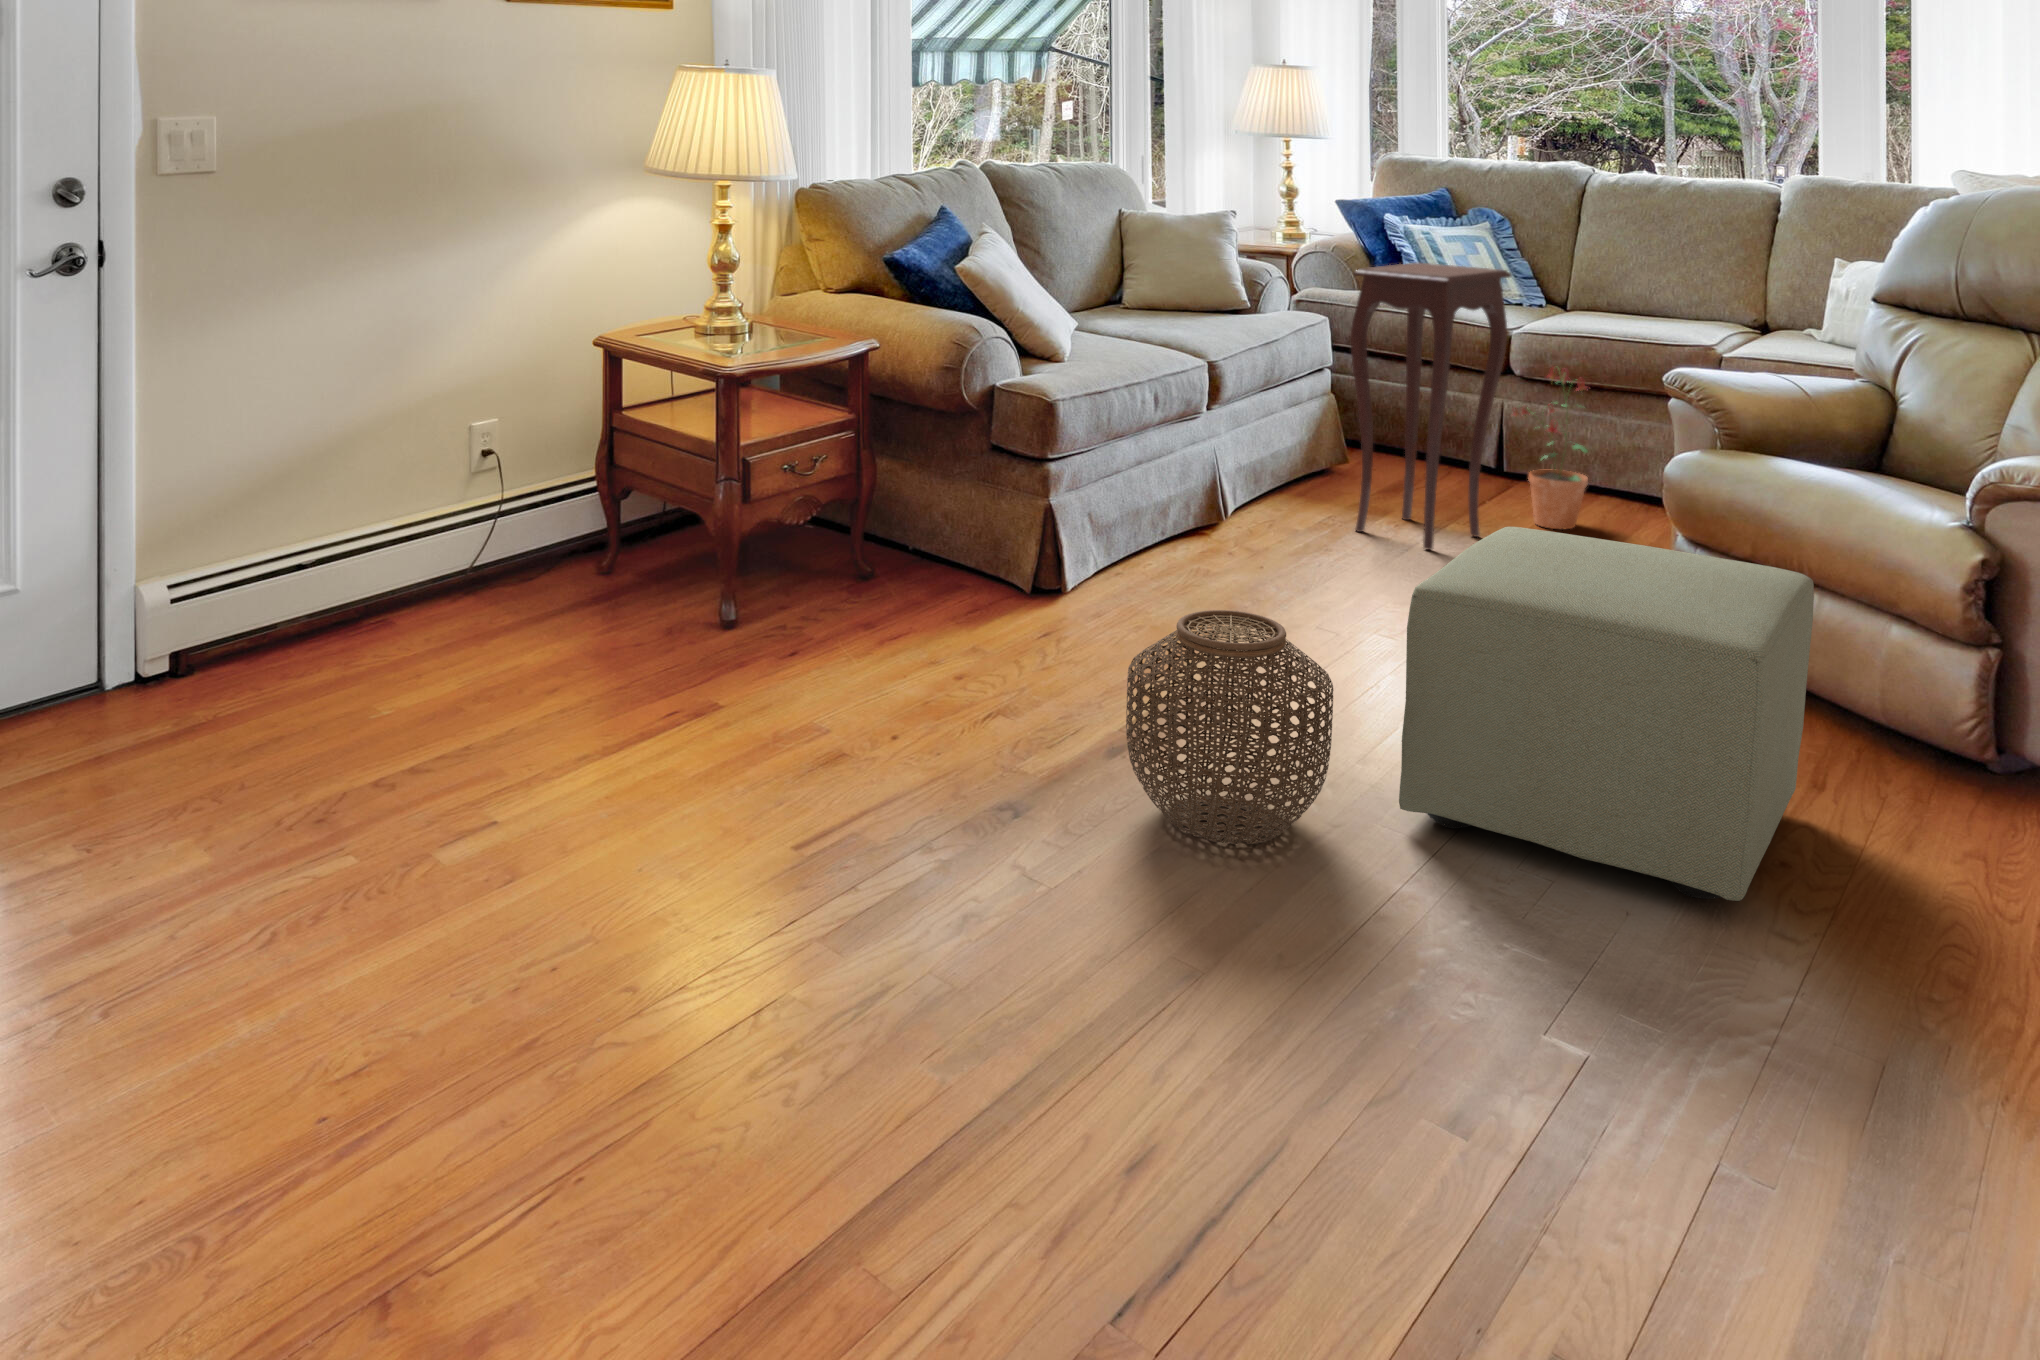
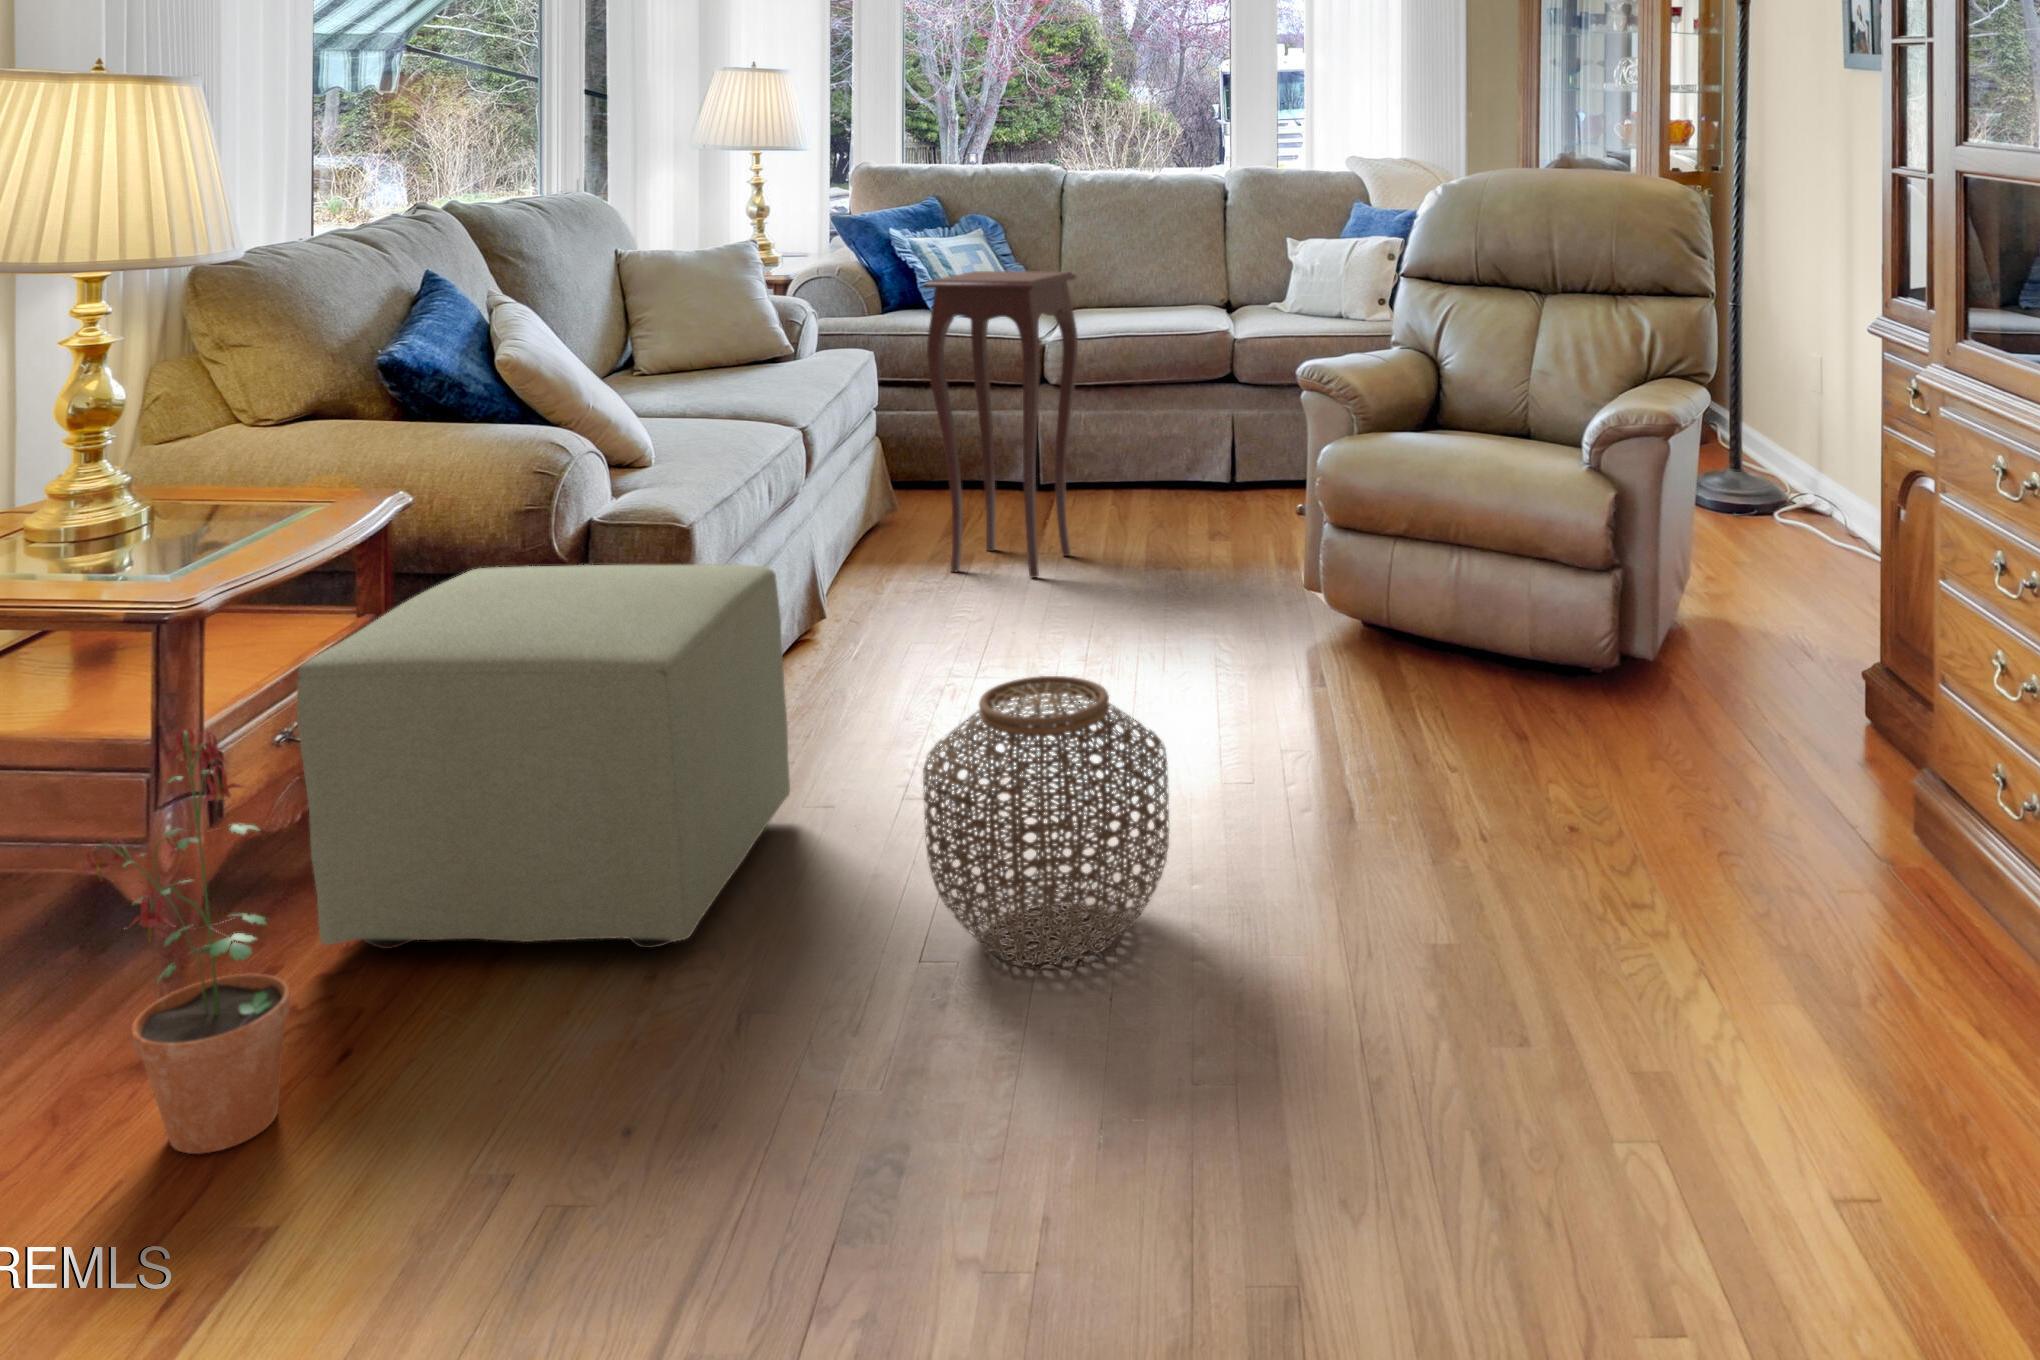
potted plant: present [1513,367,1588,529] -> present [84,728,290,1154]
ottoman: present [1399,527,1814,901] -> present [297,565,790,949]

